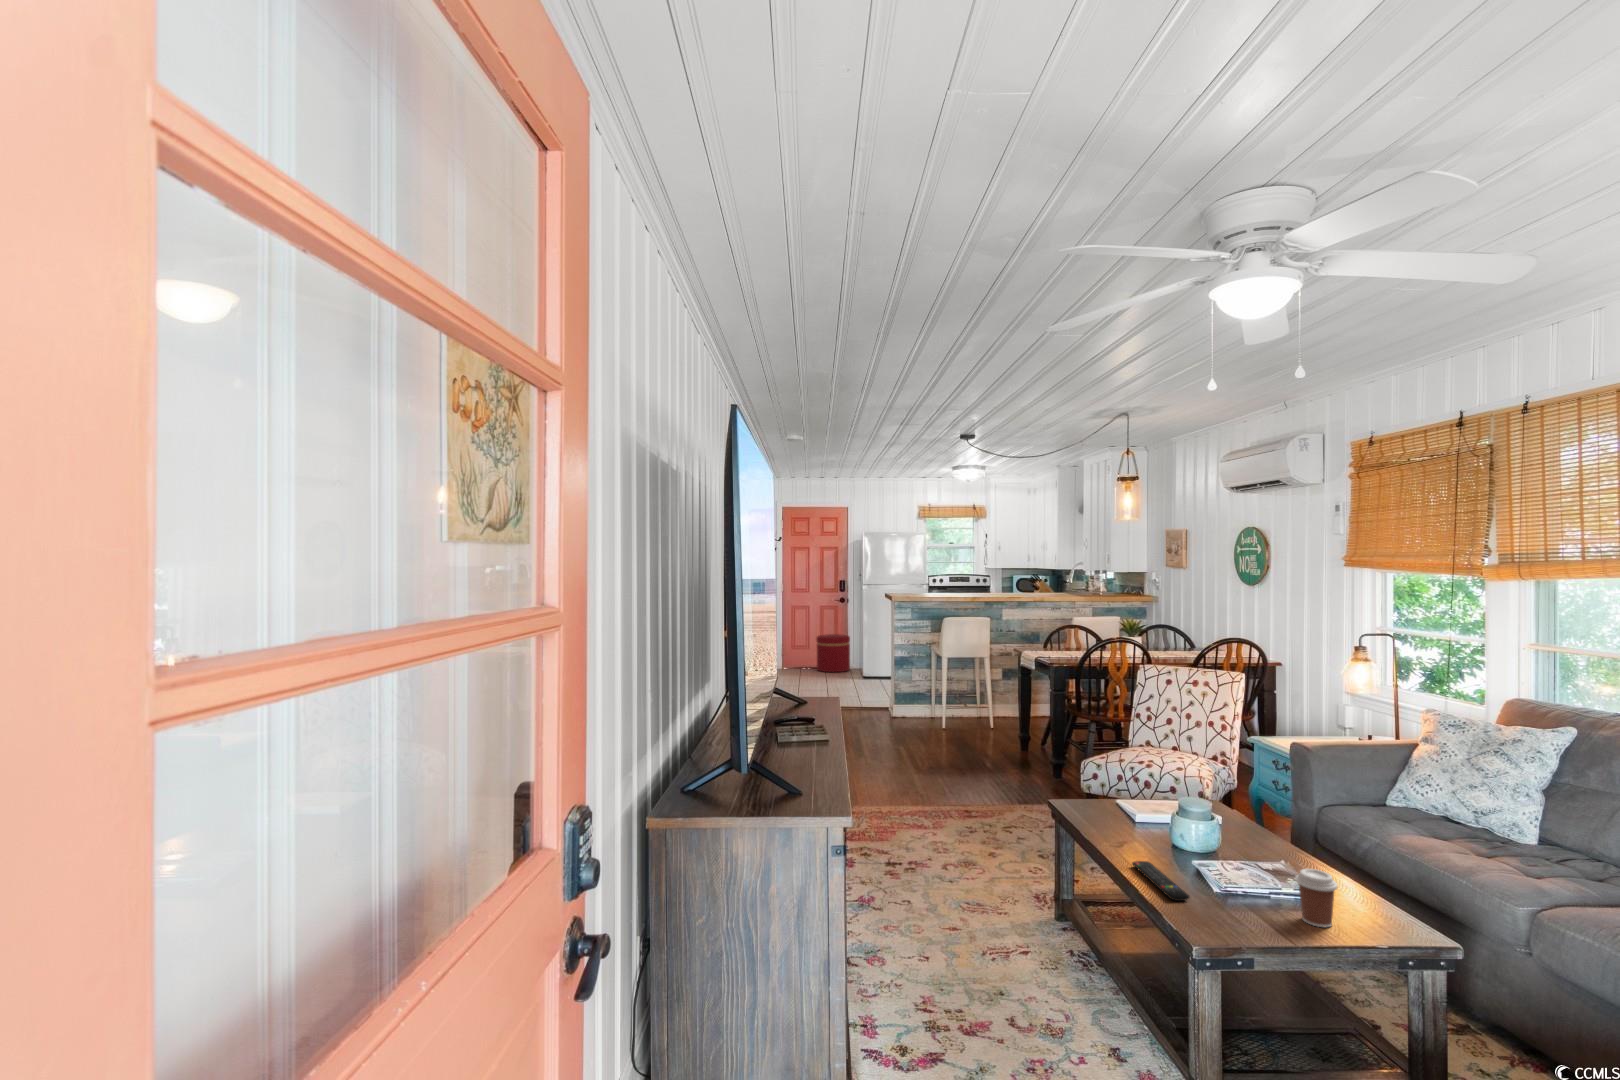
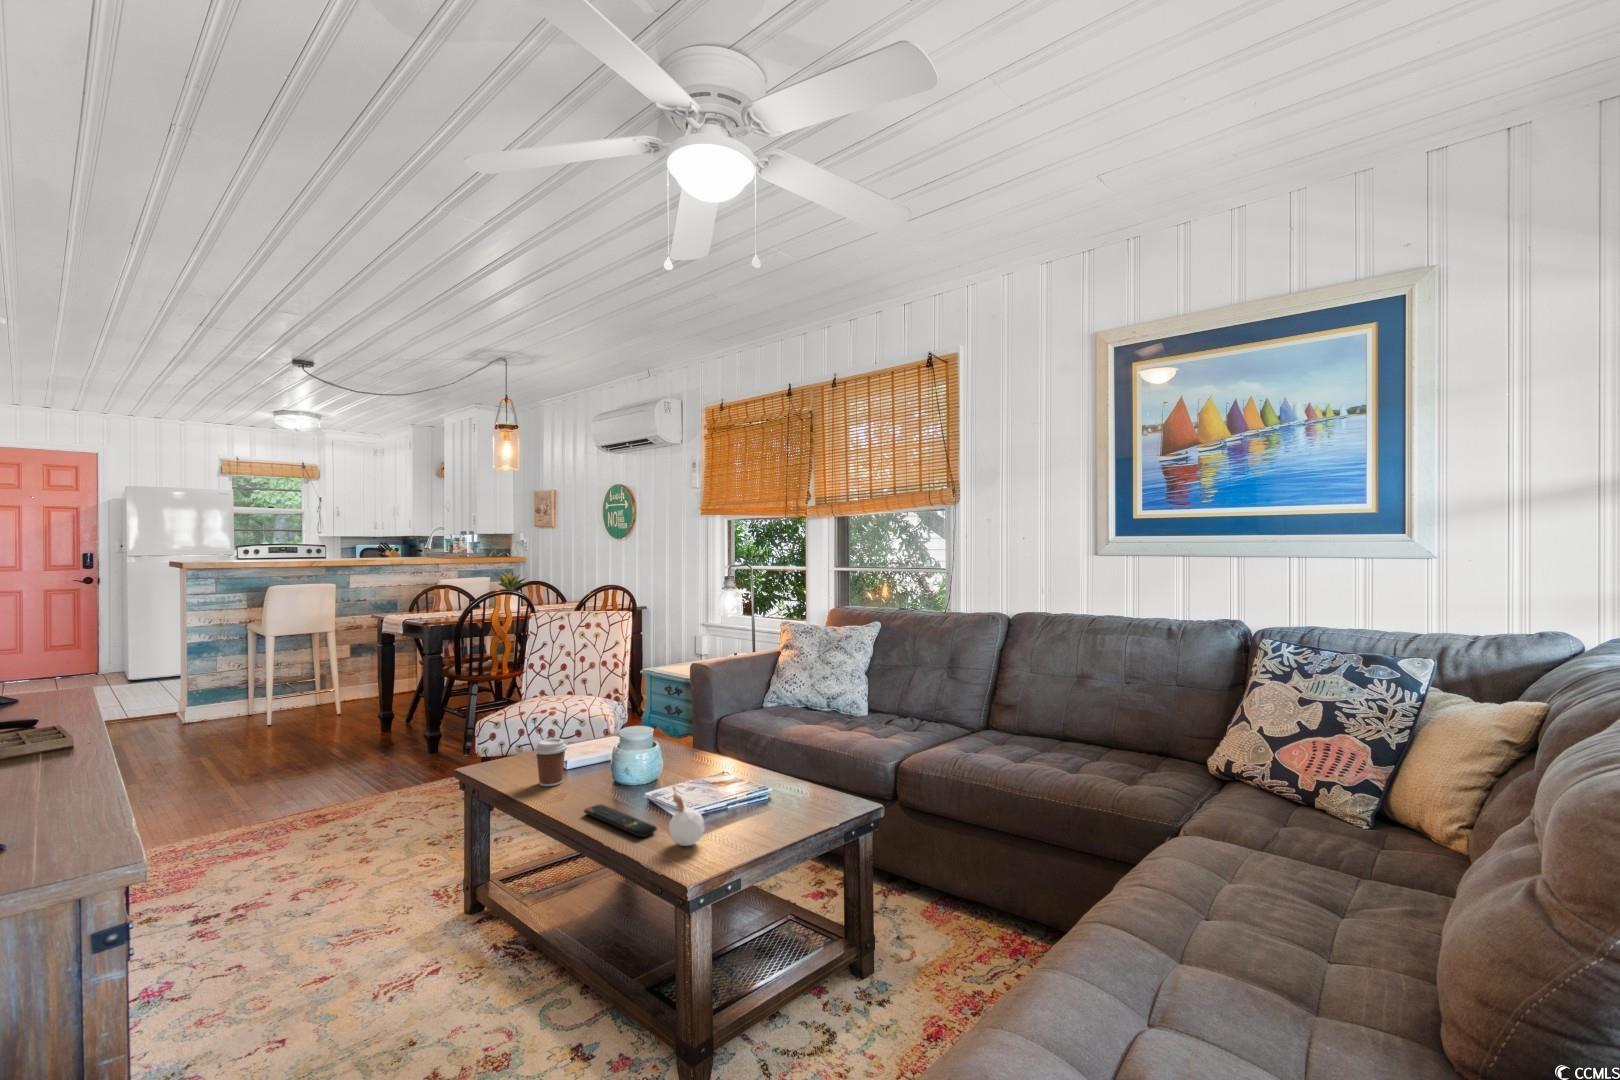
ottoman: present [816,634,850,672] -> none [26,627,96,684]
candle: none [1195,859,1230,922] -> present [669,789,705,846]
coffee cup: present [1295,869,1337,927] -> present [534,738,567,786]

